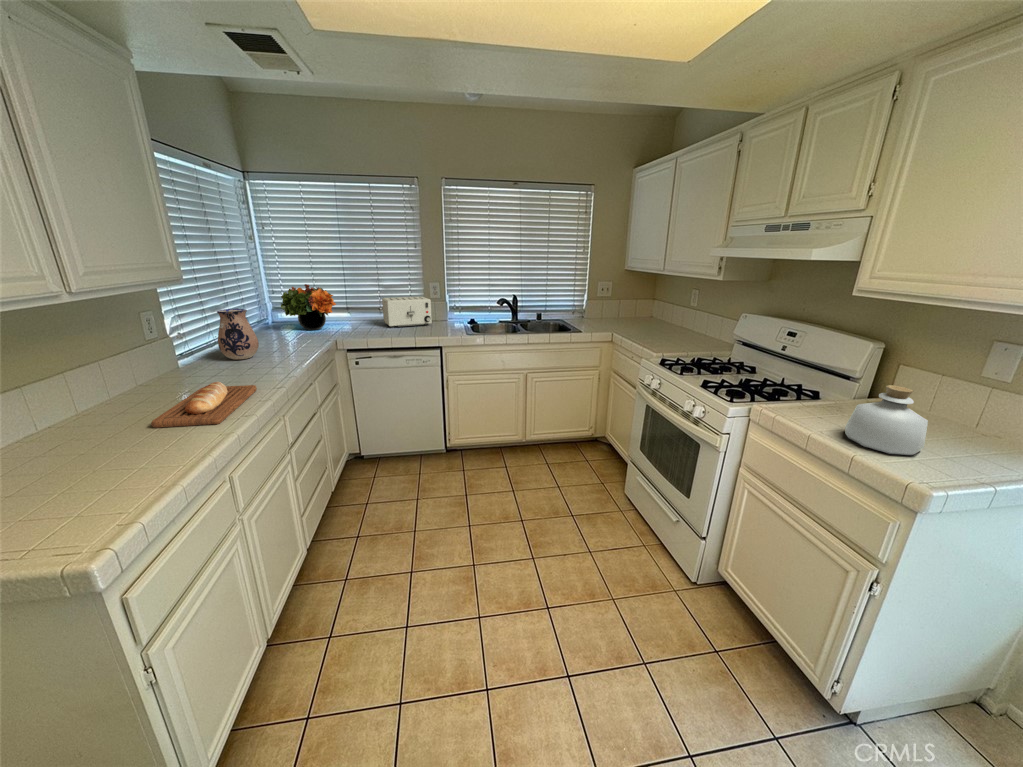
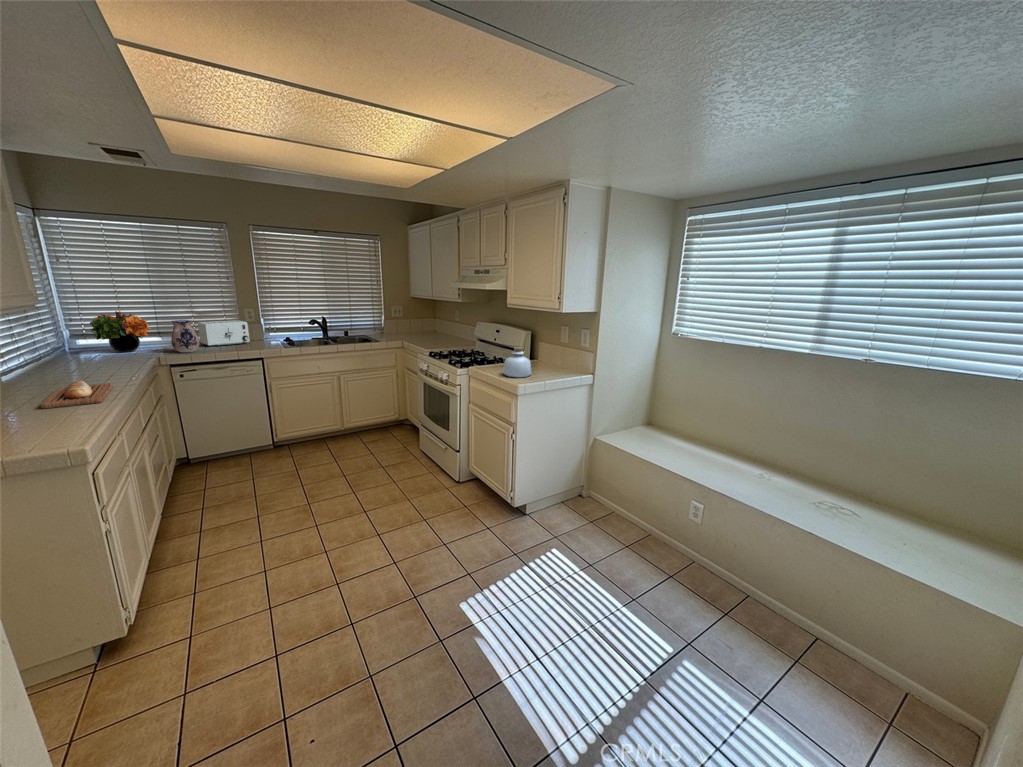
ceramic pitcher: present [217,308,259,359] -> present [171,320,200,353]

